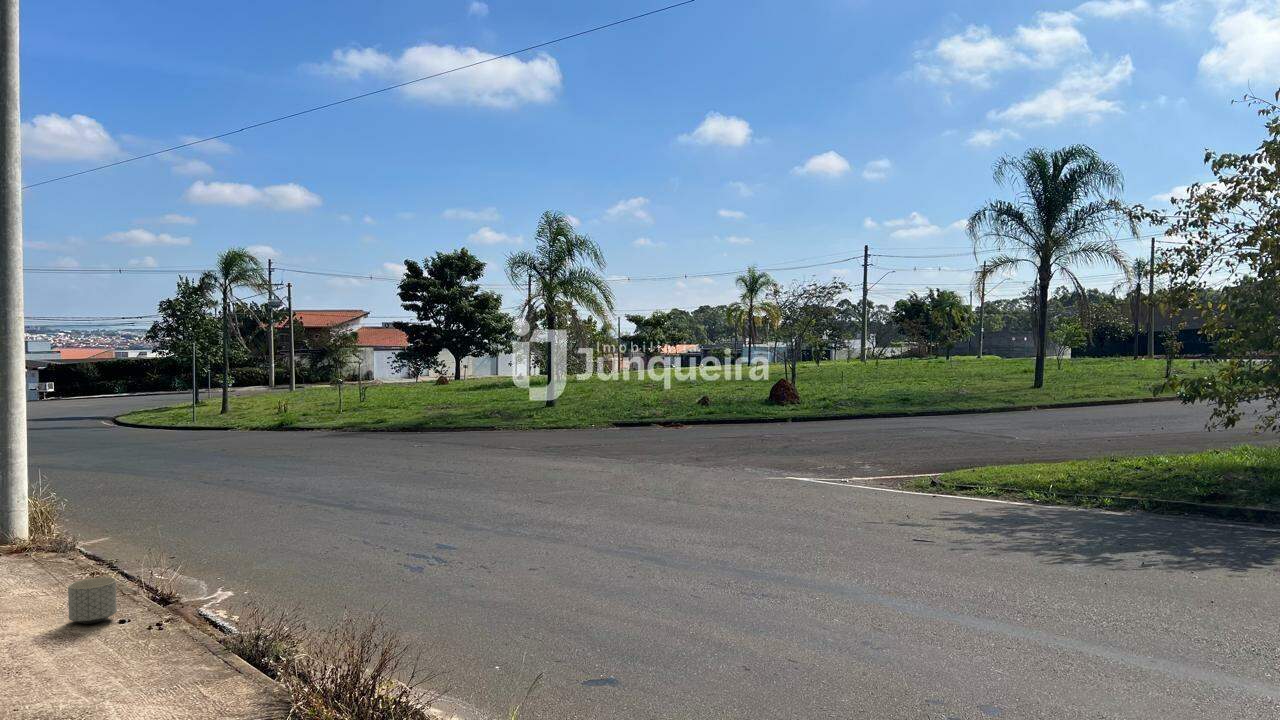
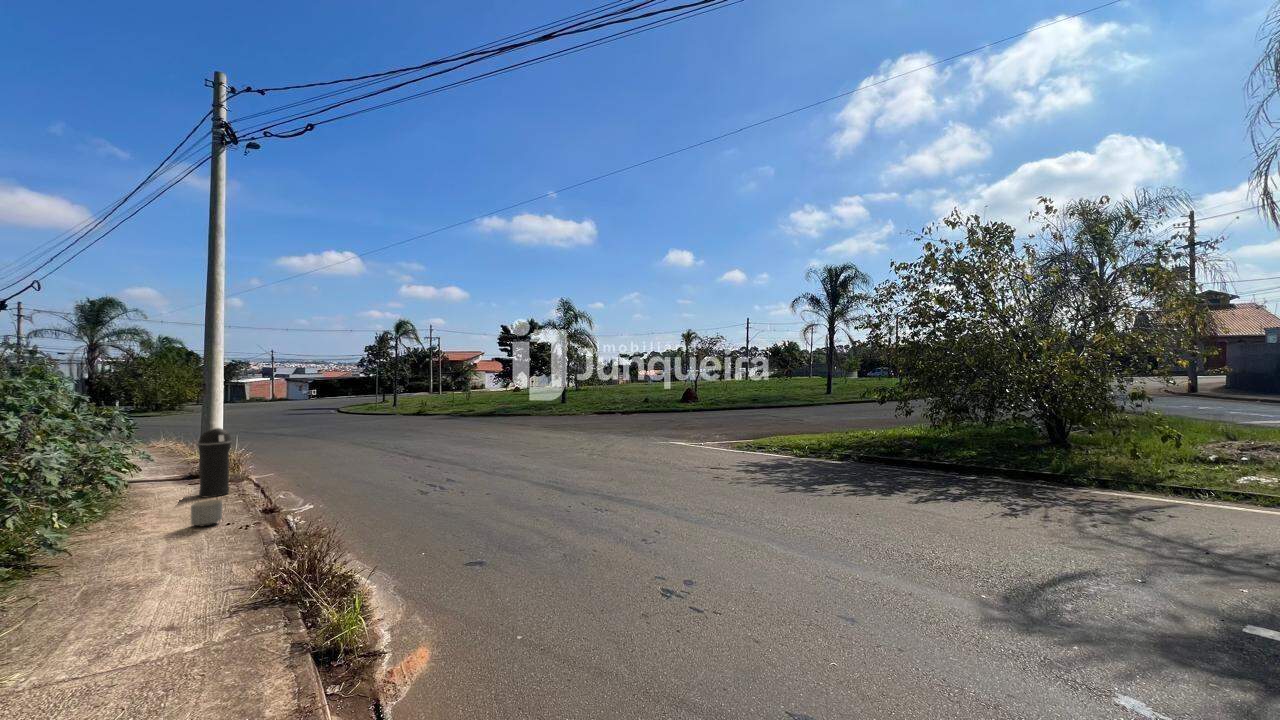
trash can: none [30,453,83,575] -> present [198,428,232,497]

